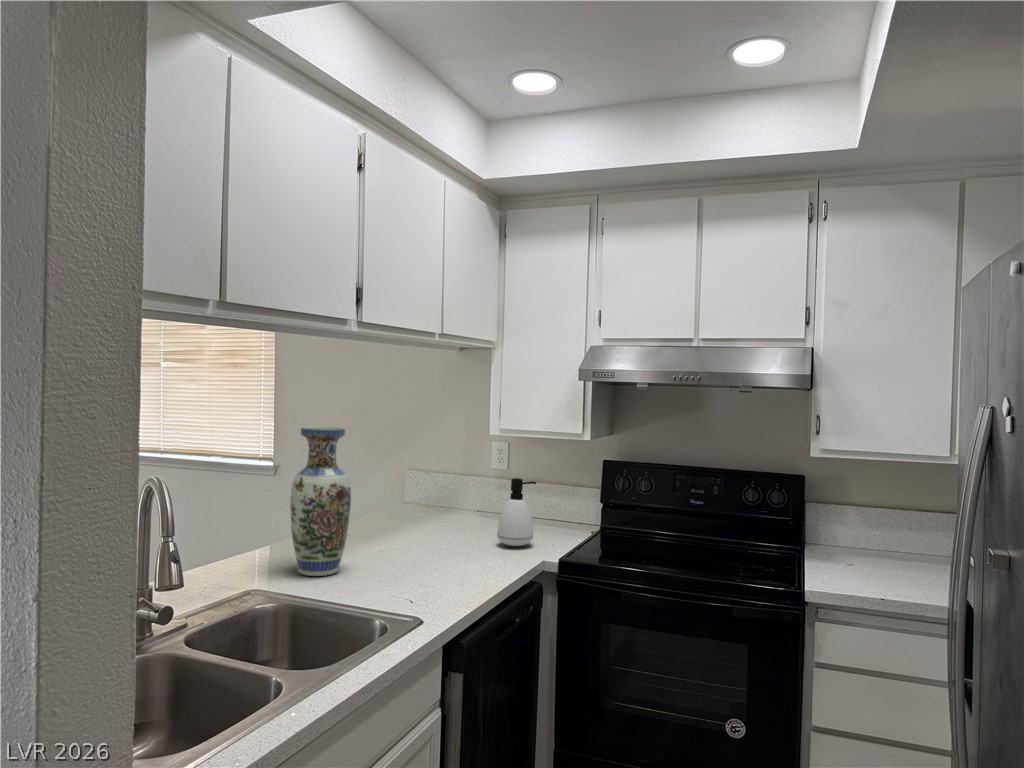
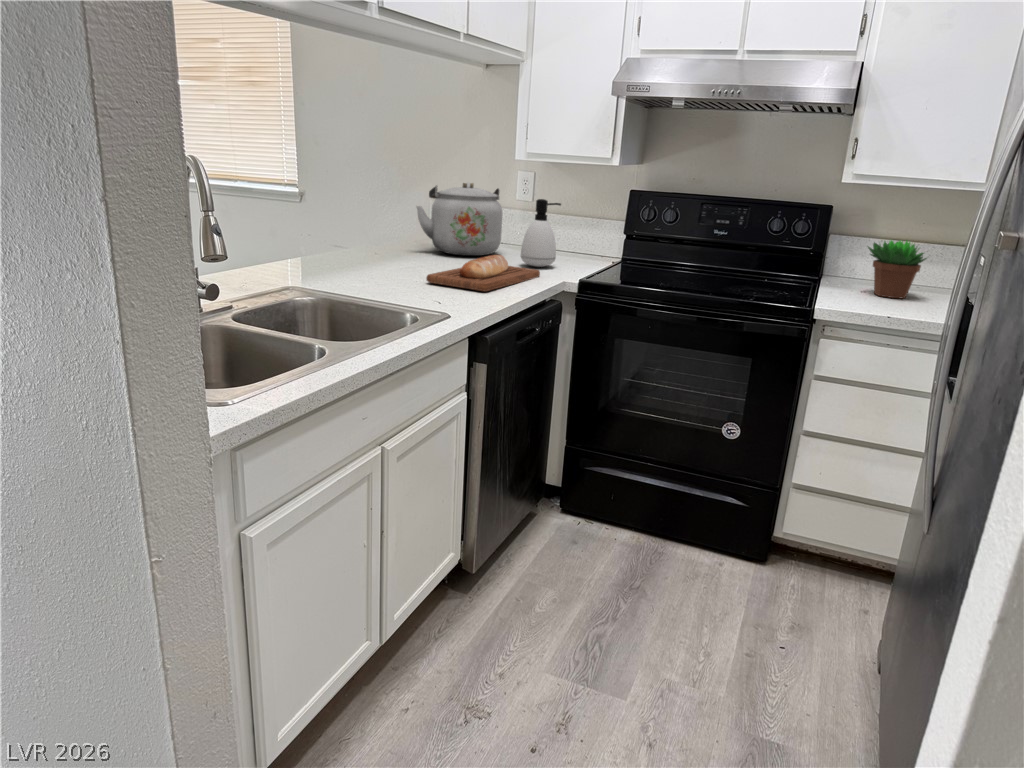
vase: present [290,427,351,576] -> none [319,131,378,279]
kettle: none [390,460,478,534] -> present [416,182,502,256]
succulent plant: none [845,510,909,572] -> present [868,240,927,298]
bread loaf: none [400,540,518,587] -> present [426,255,540,291]

